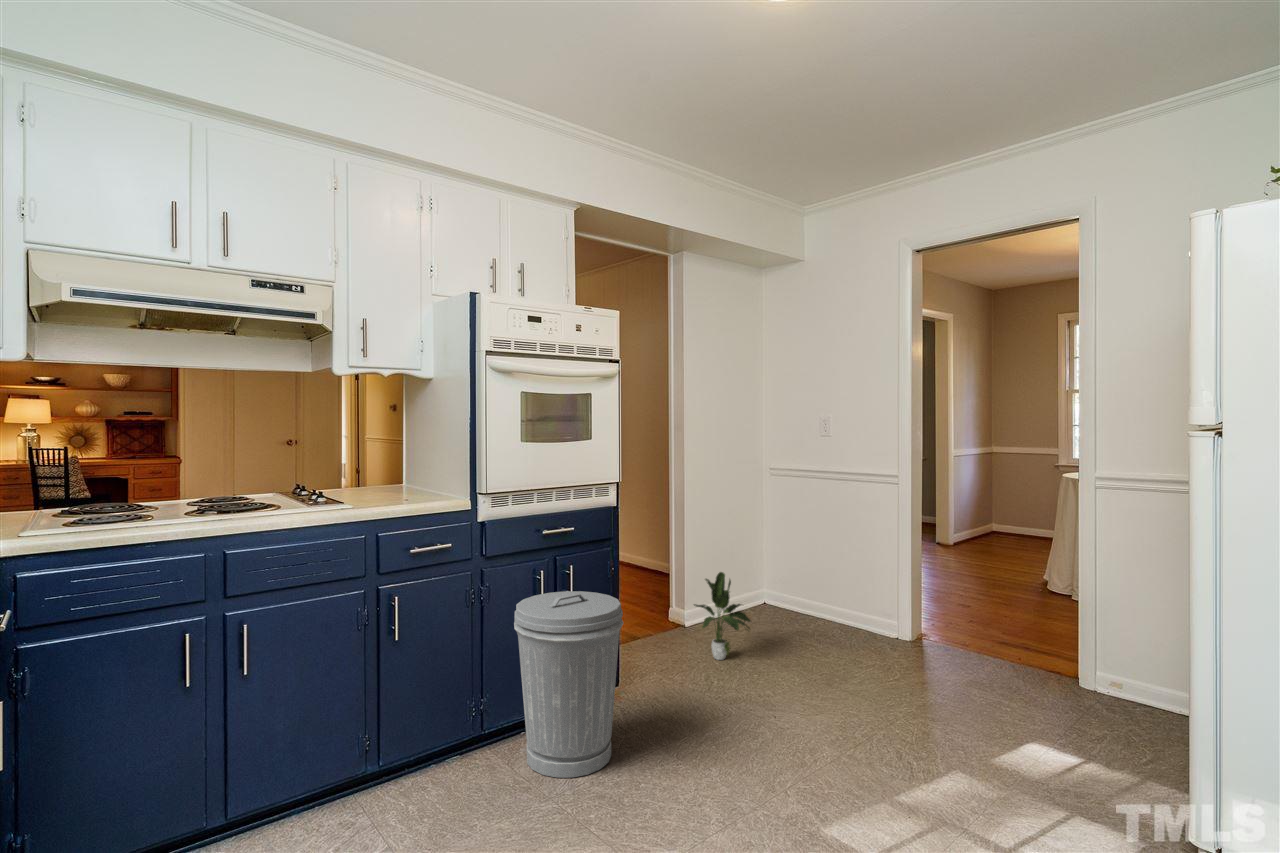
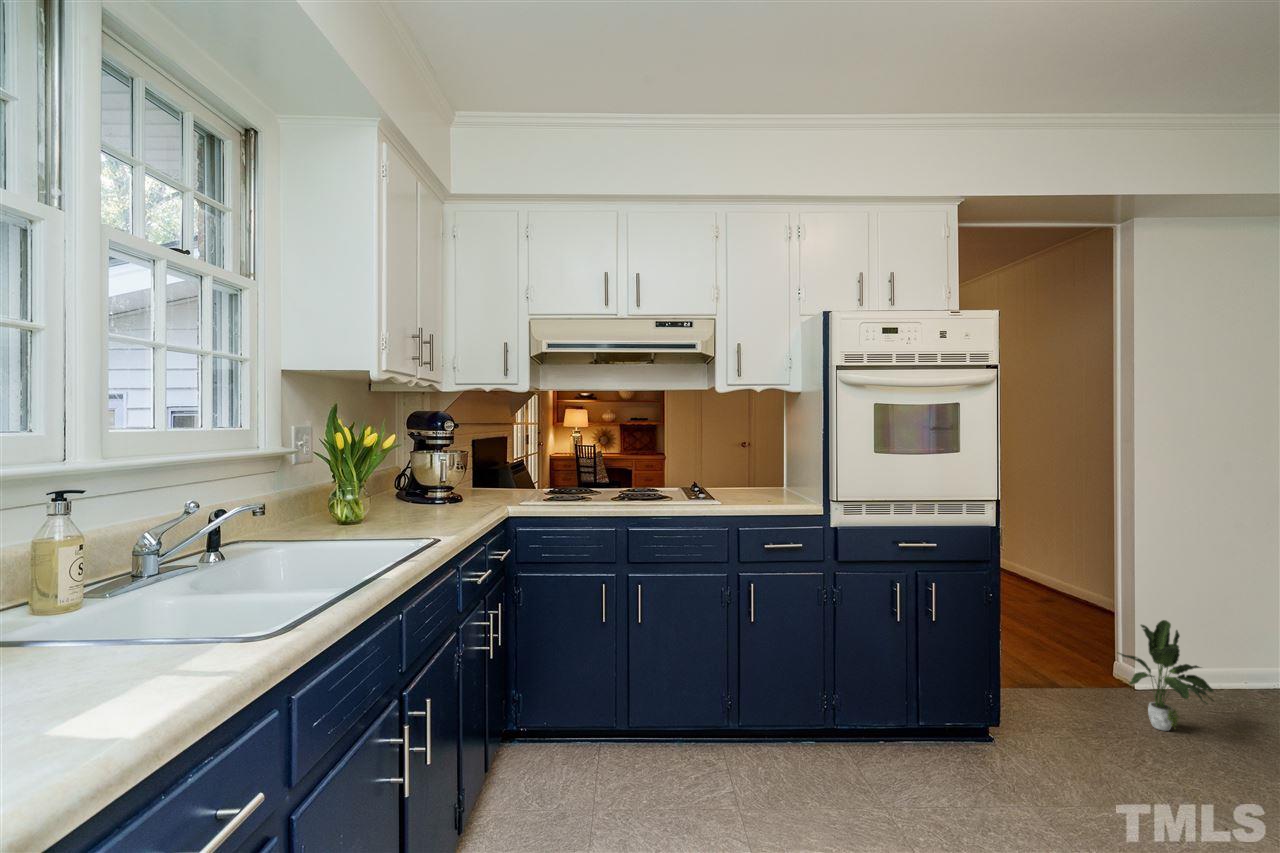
trash can: present [514,591,623,778] -> none [860,606,982,804]

